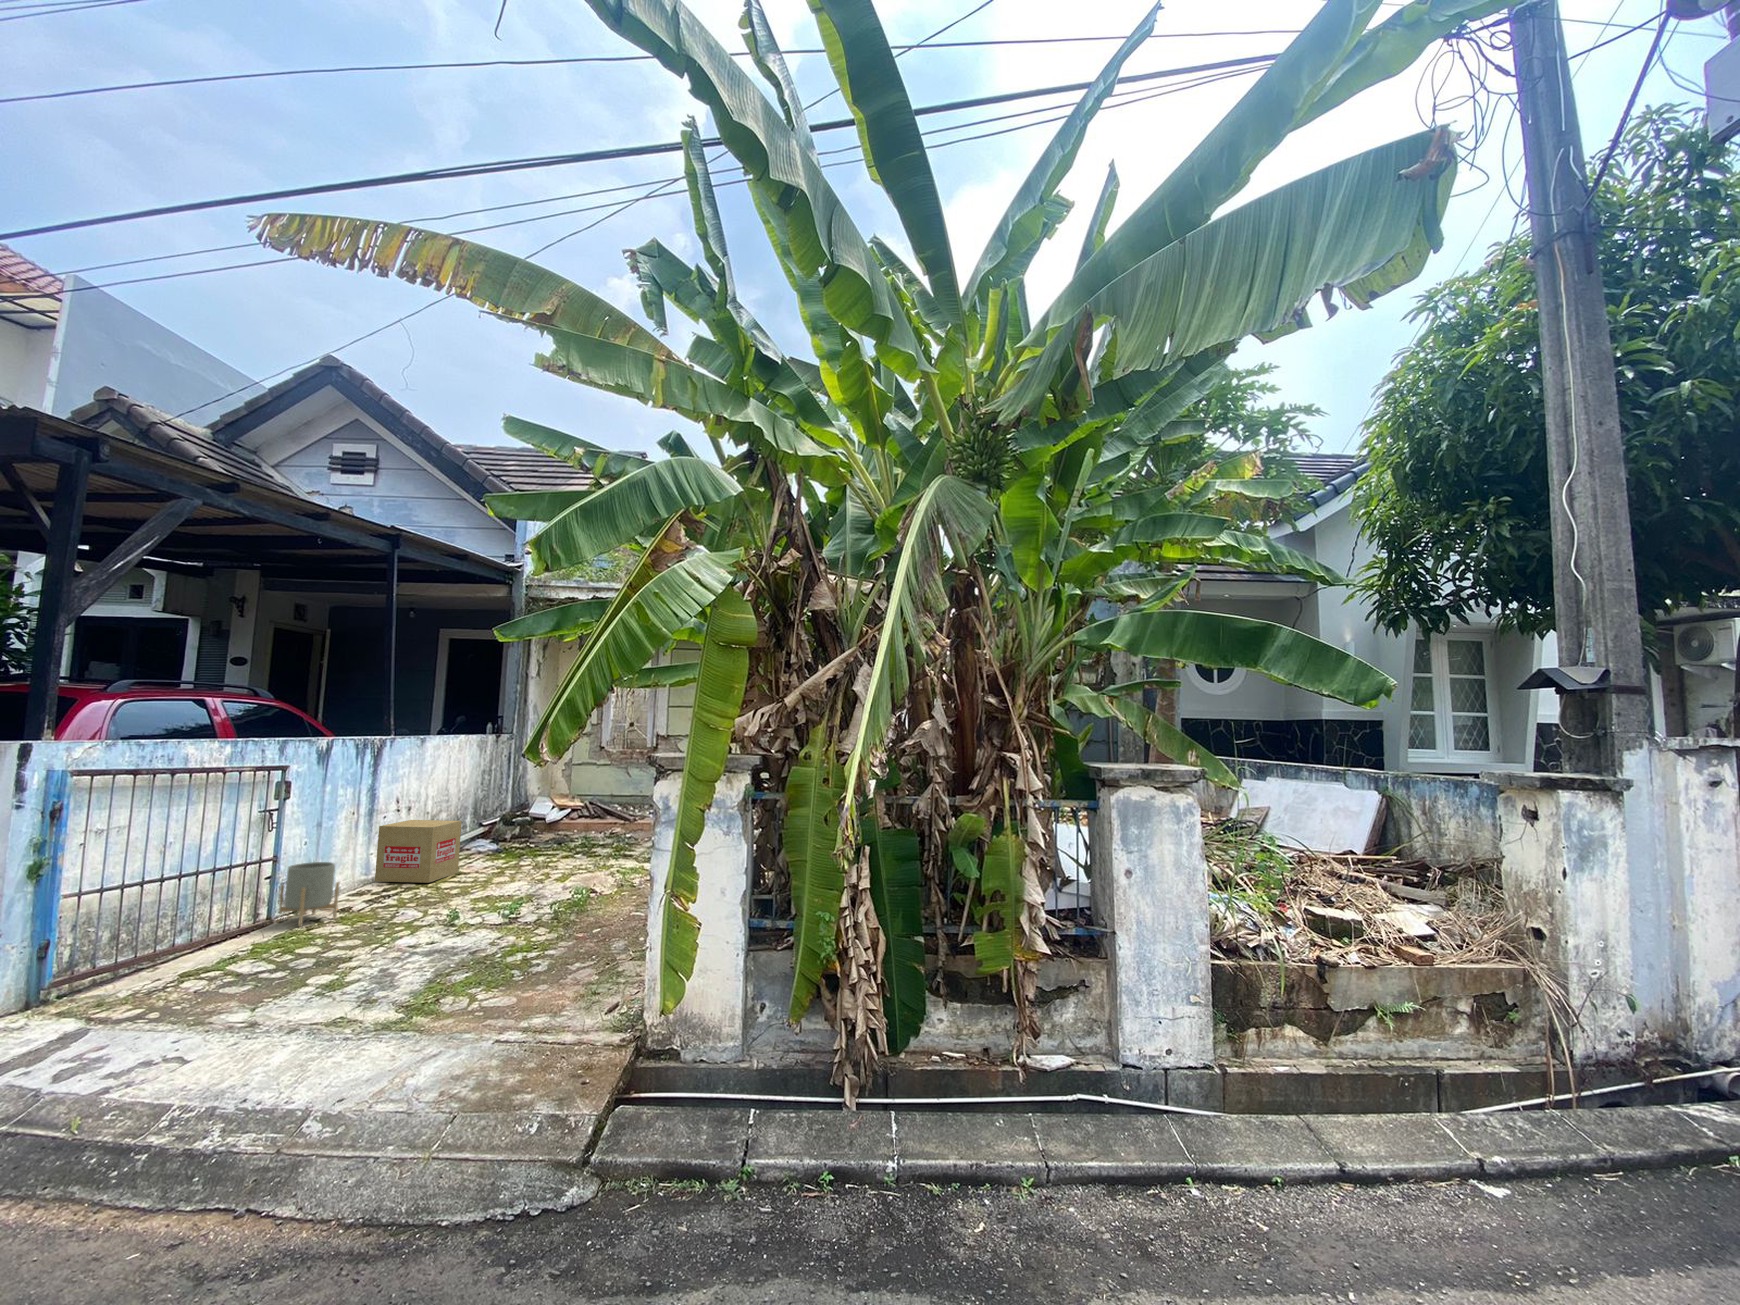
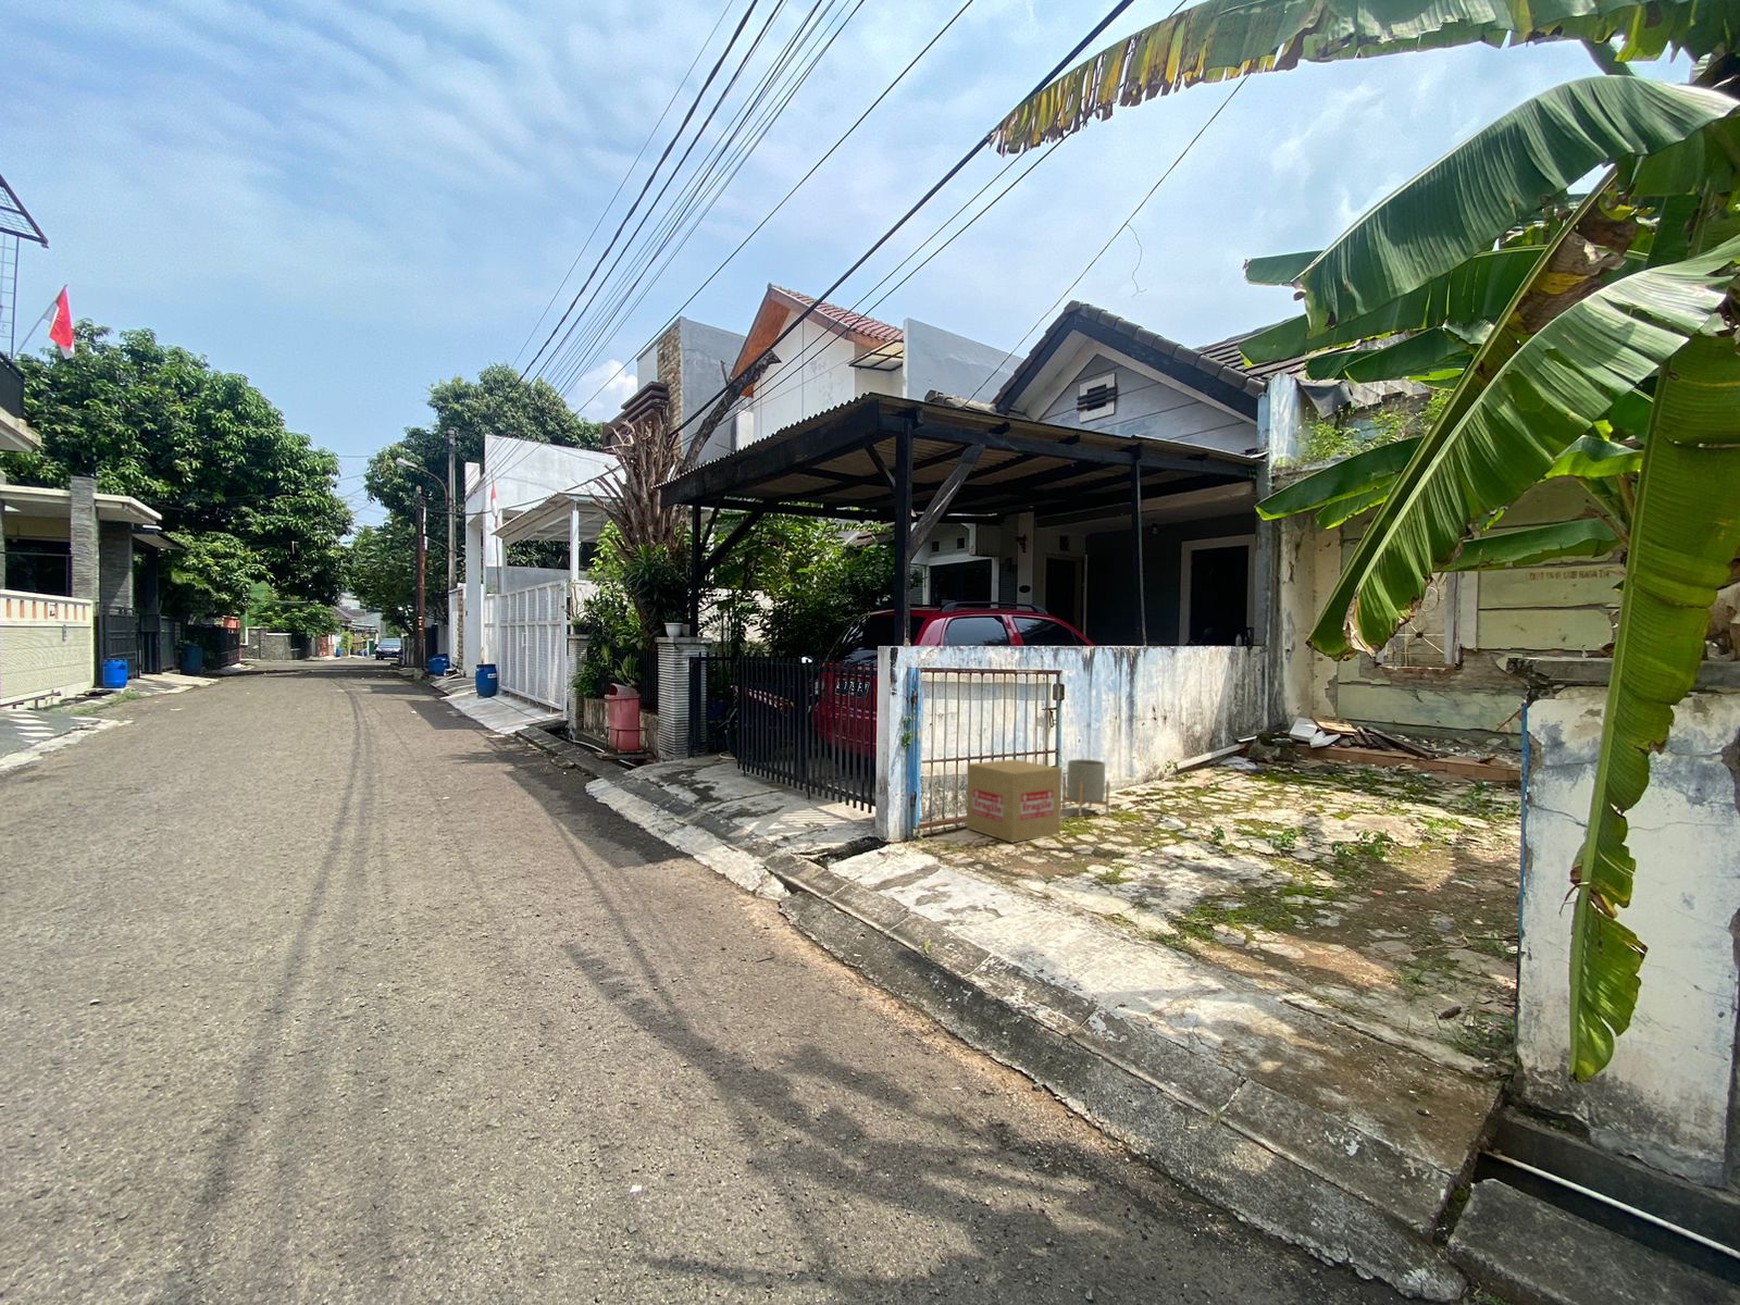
cardboard box: present [375,820,462,883] -> present [967,760,1062,843]

